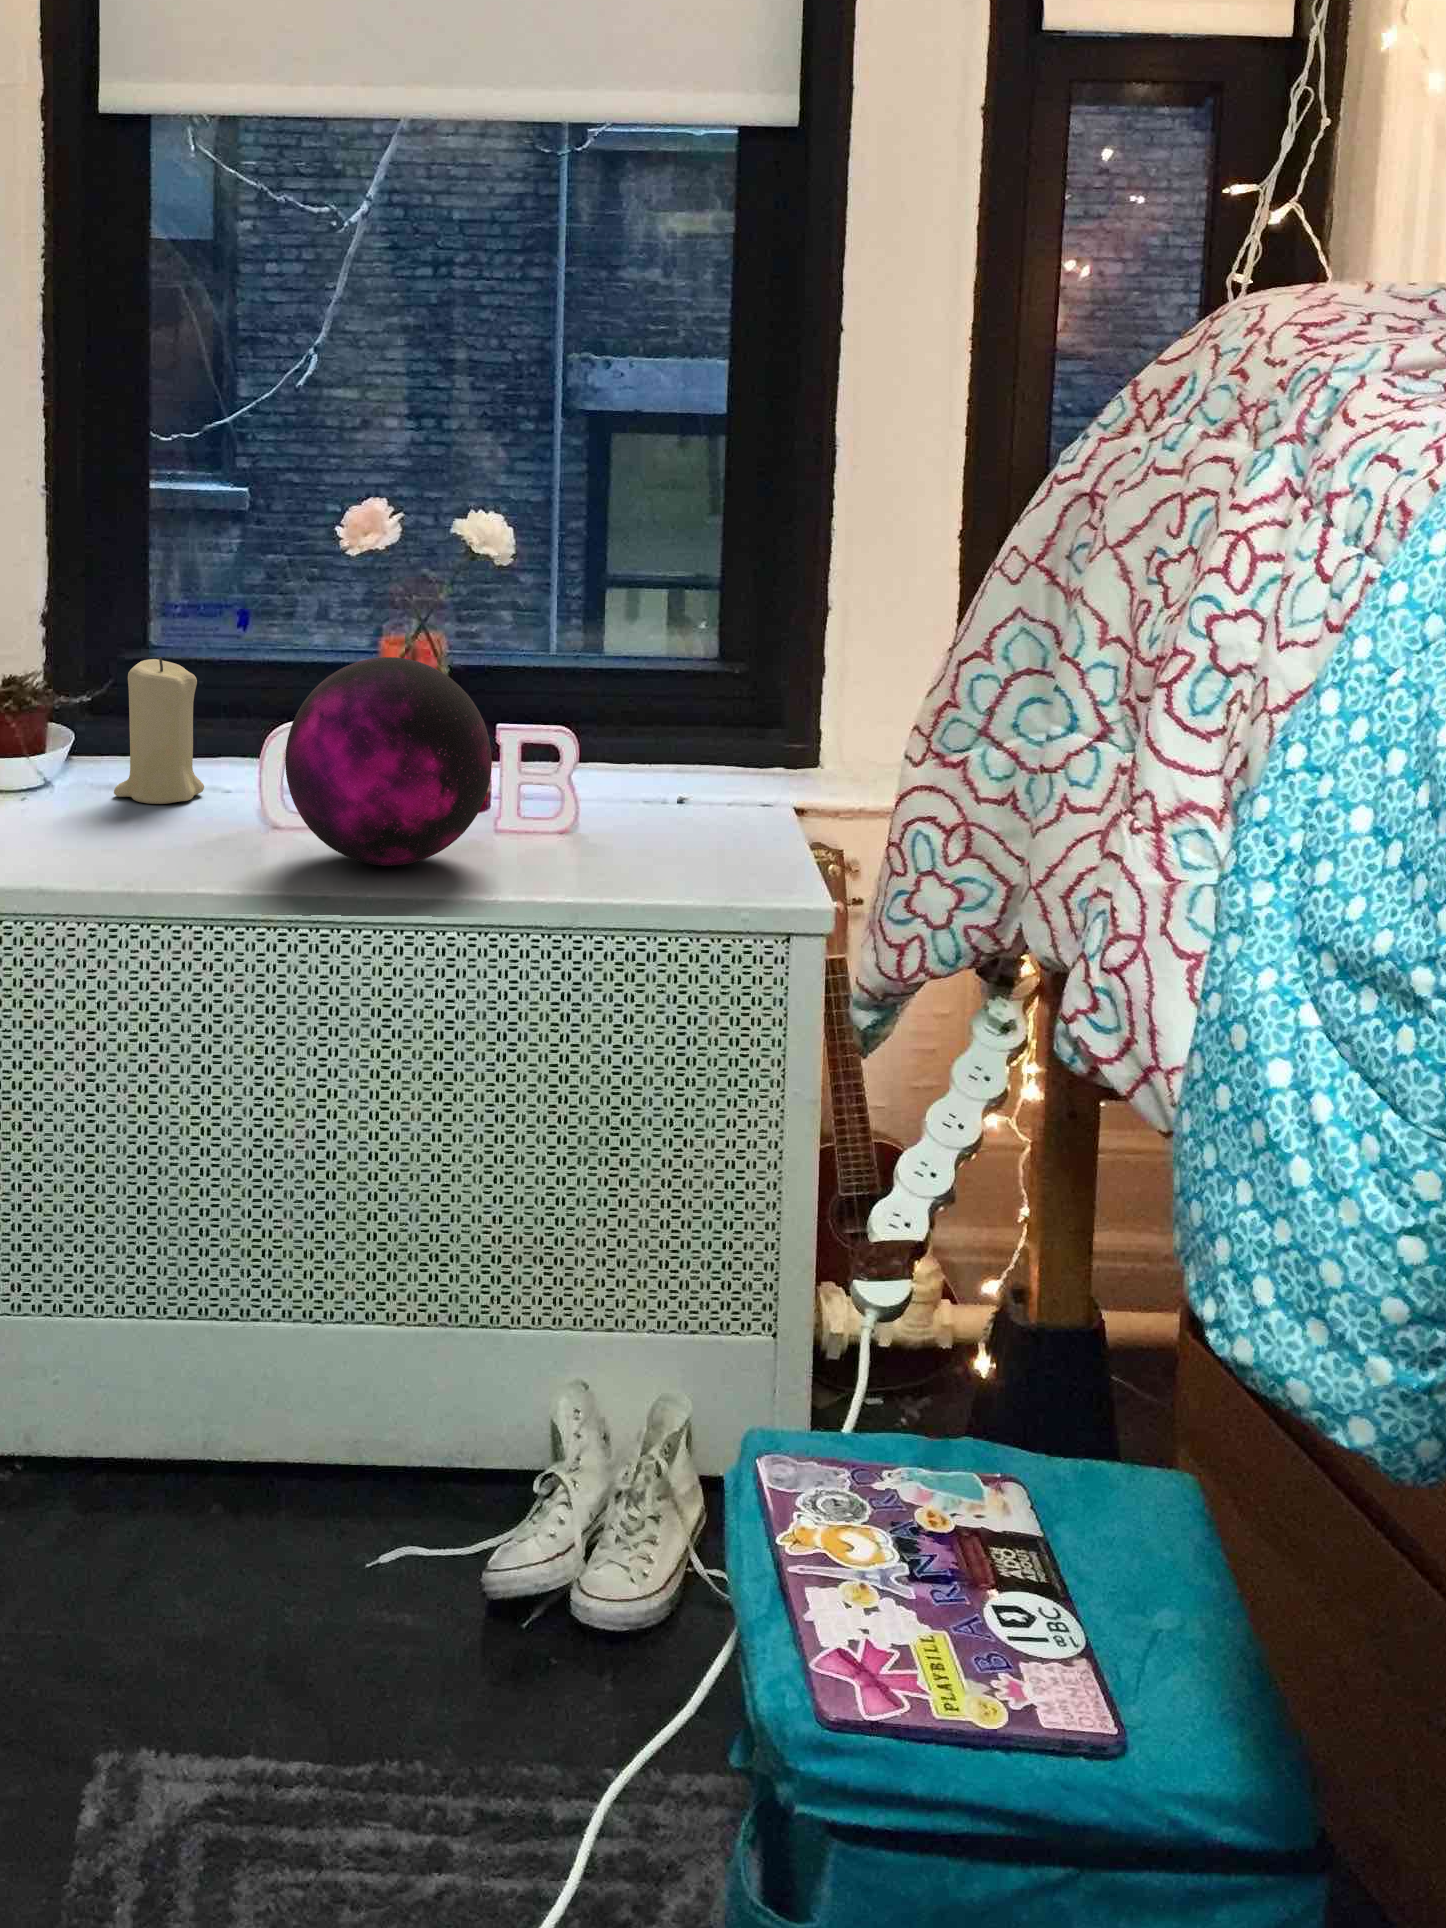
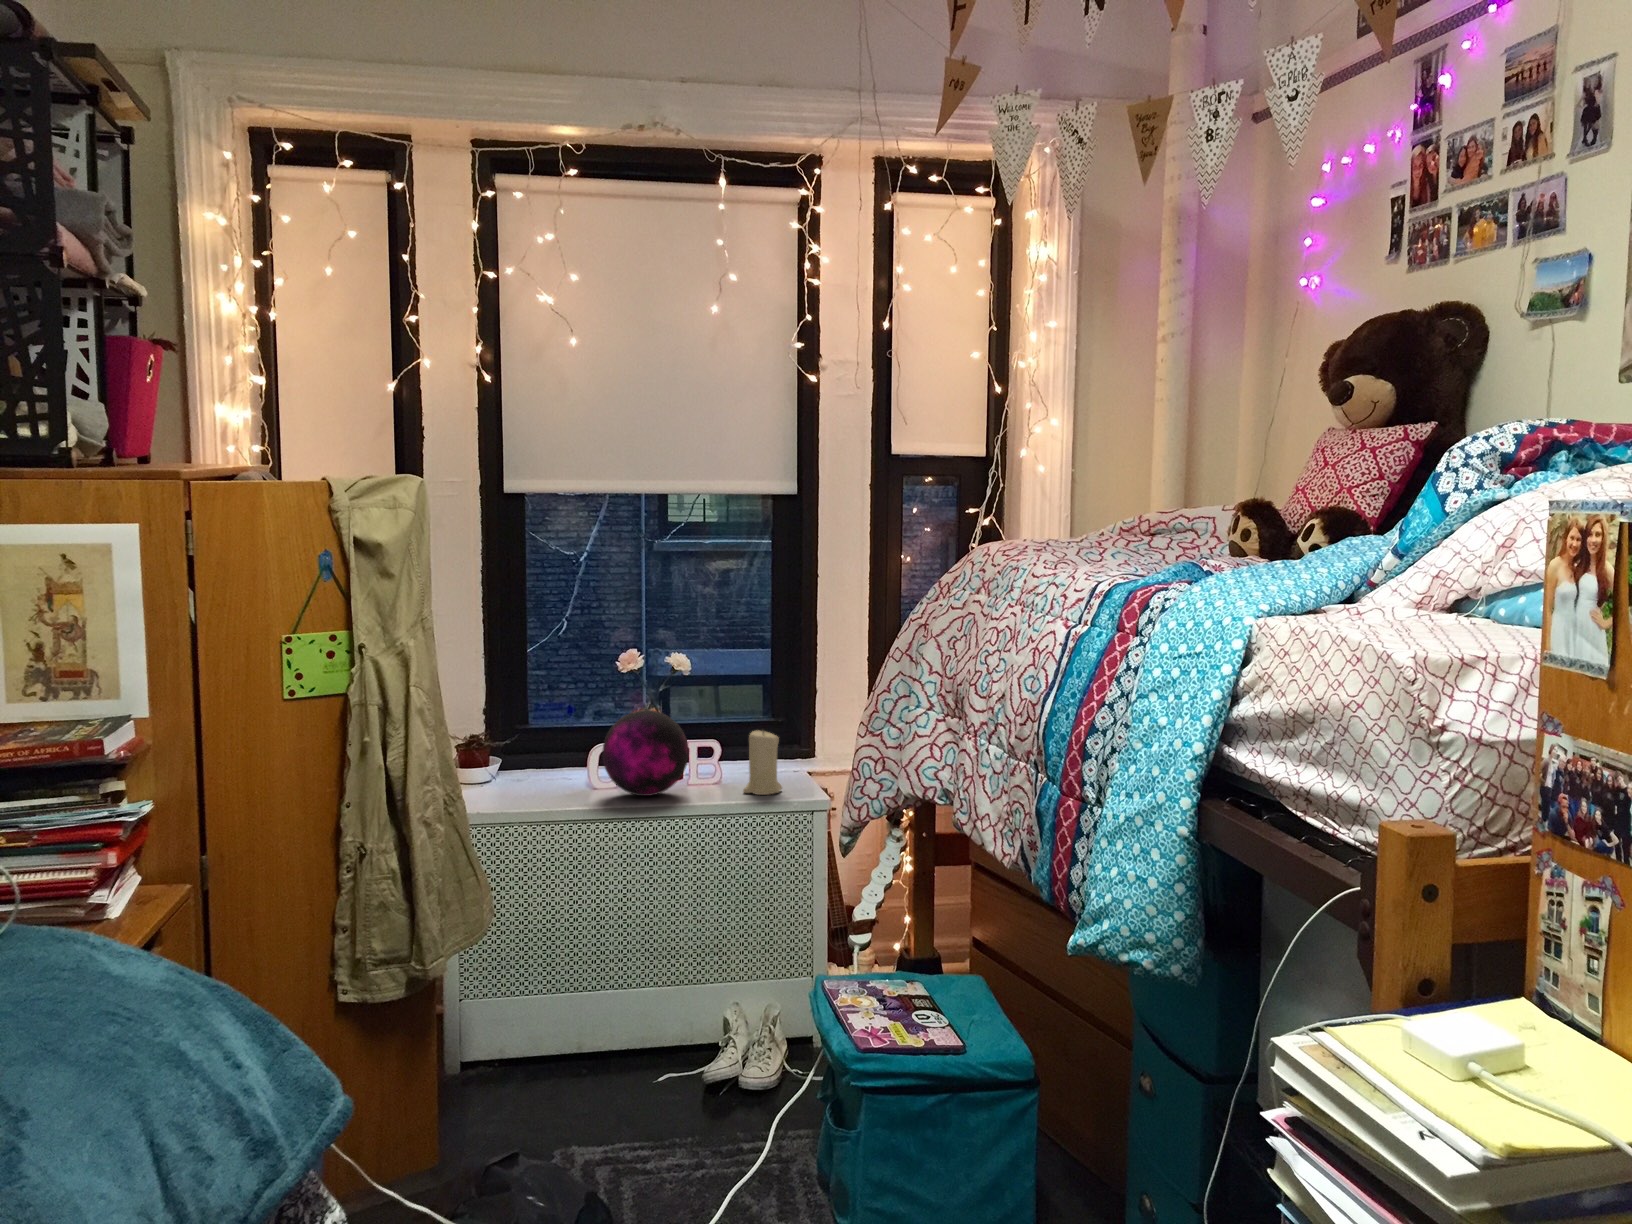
candle: present [114,657,204,804] -> present [743,730,782,795]

